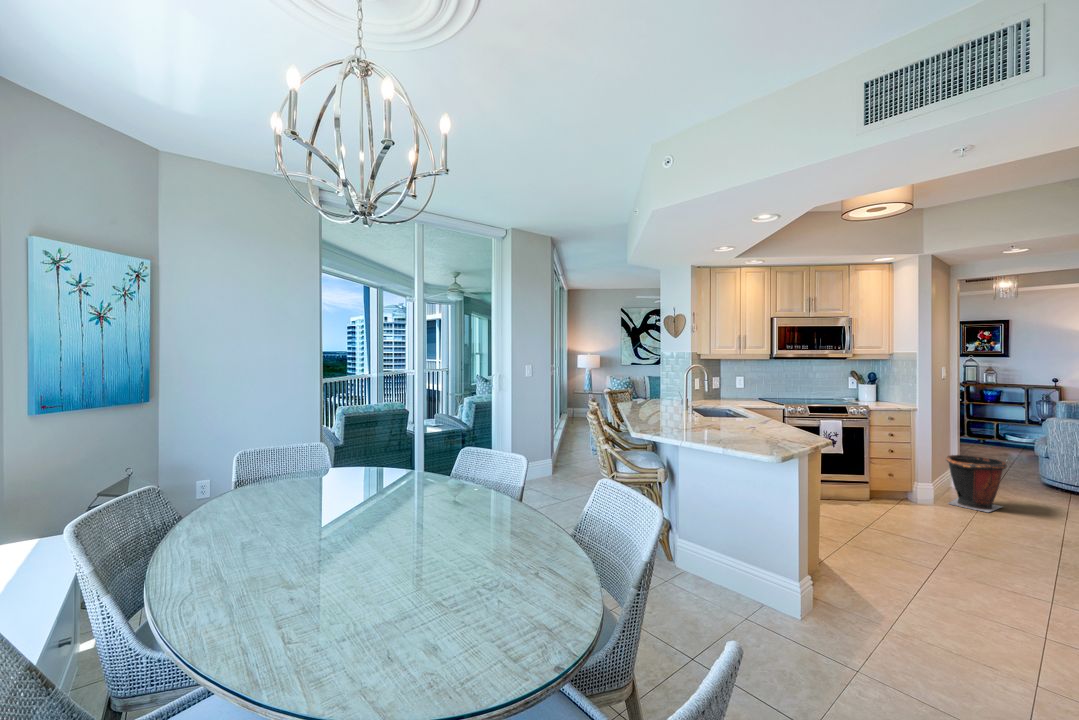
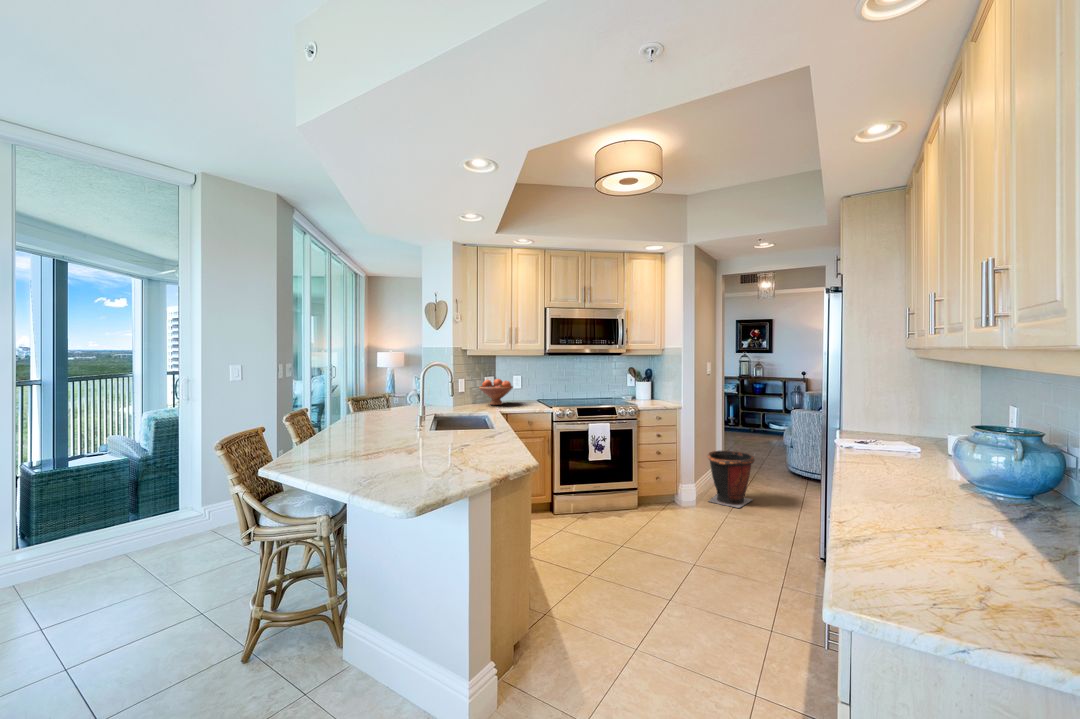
fruit bowl: none [708,379,740,402] -> present [479,379,513,405]

